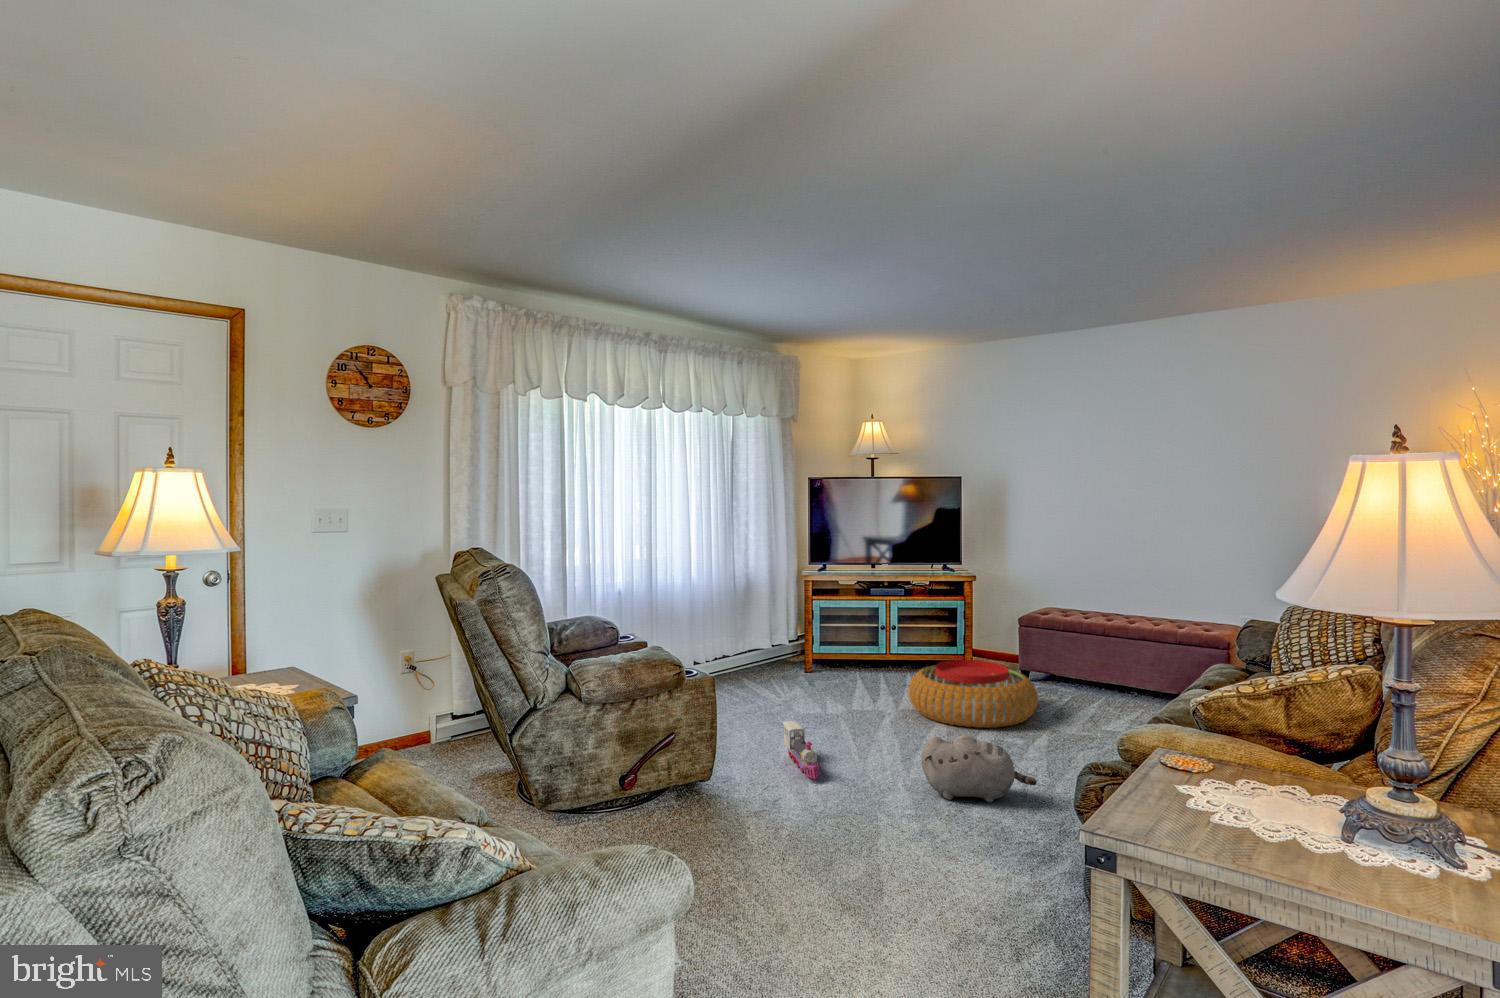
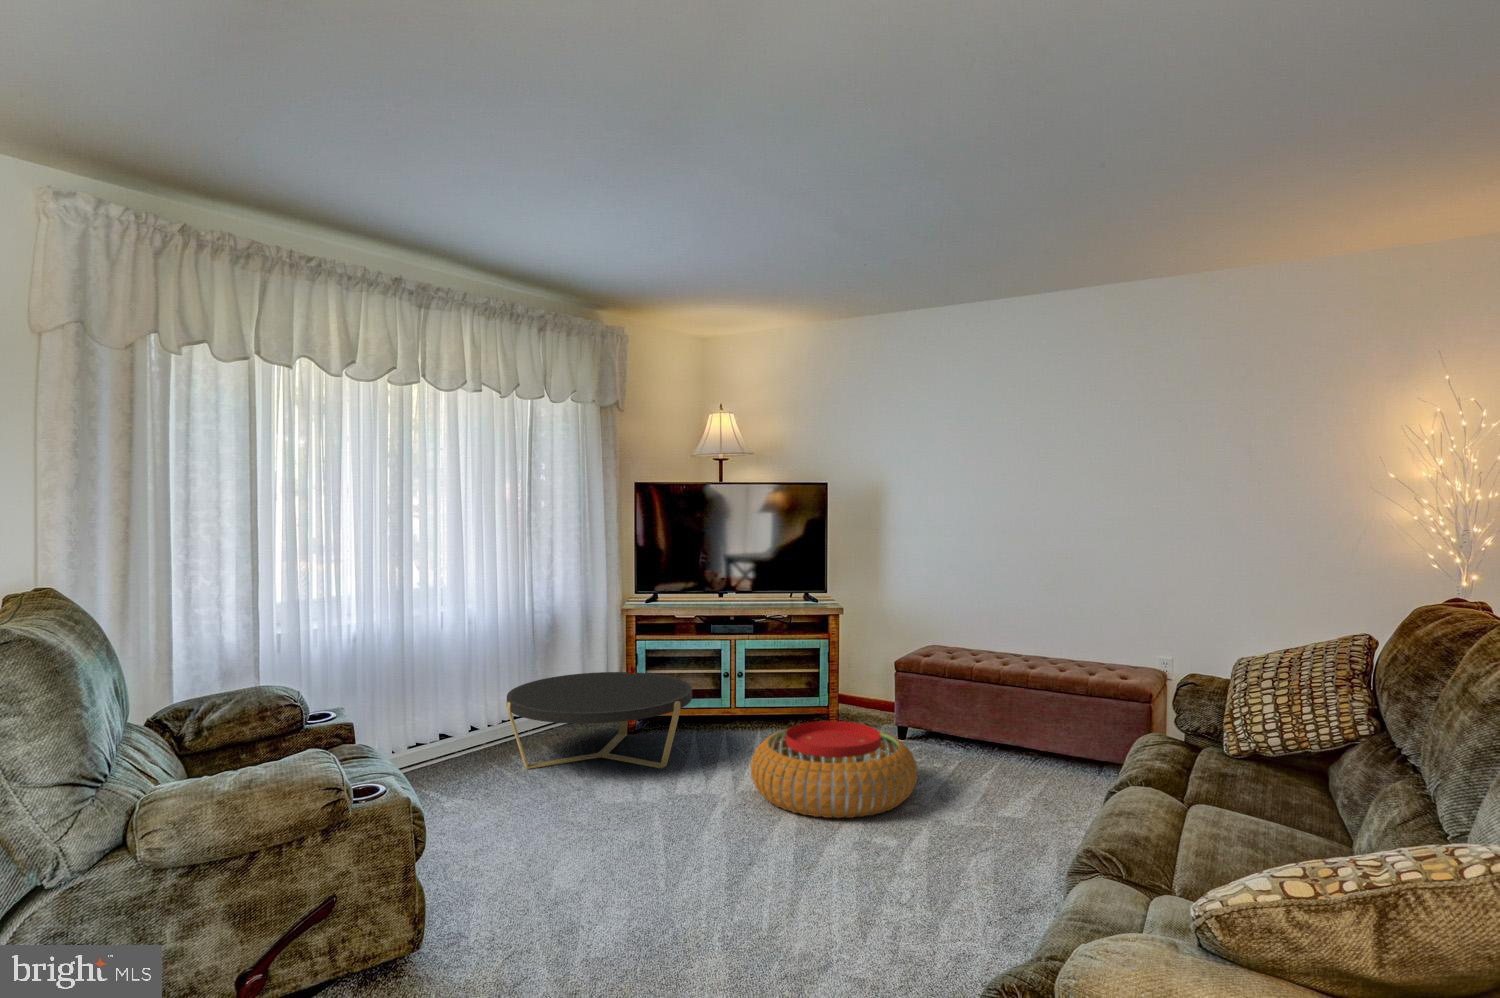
coffee table: none [722,623,858,693] -> present [507,672,692,769]
toy train: present [783,721,820,779] -> none [559,830,602,928]
plush toy: present [921,735,1037,802] -> none [748,855,910,956]

